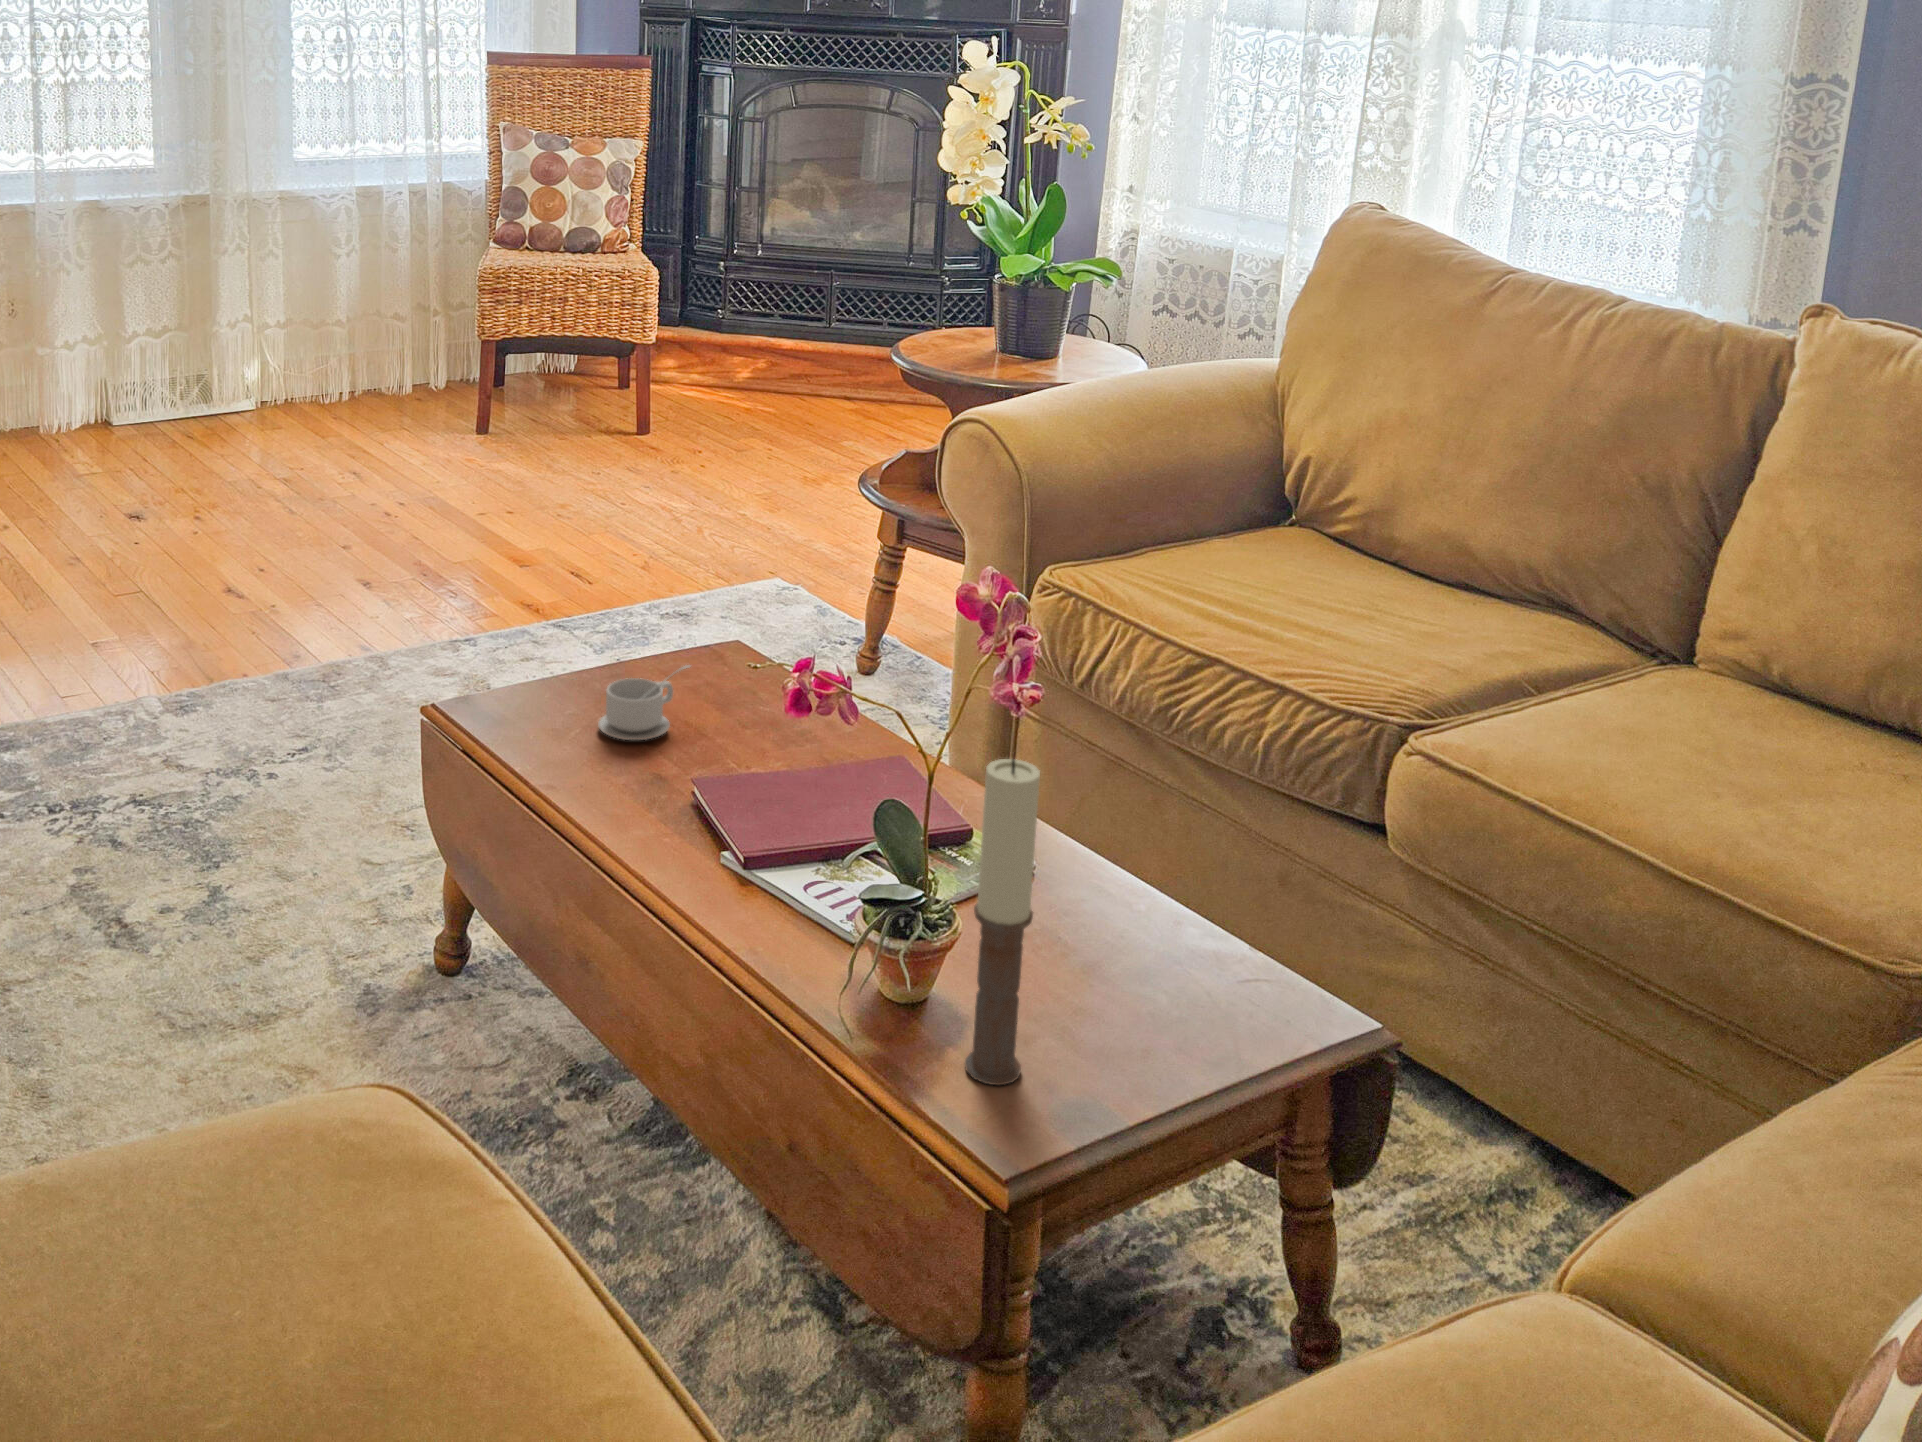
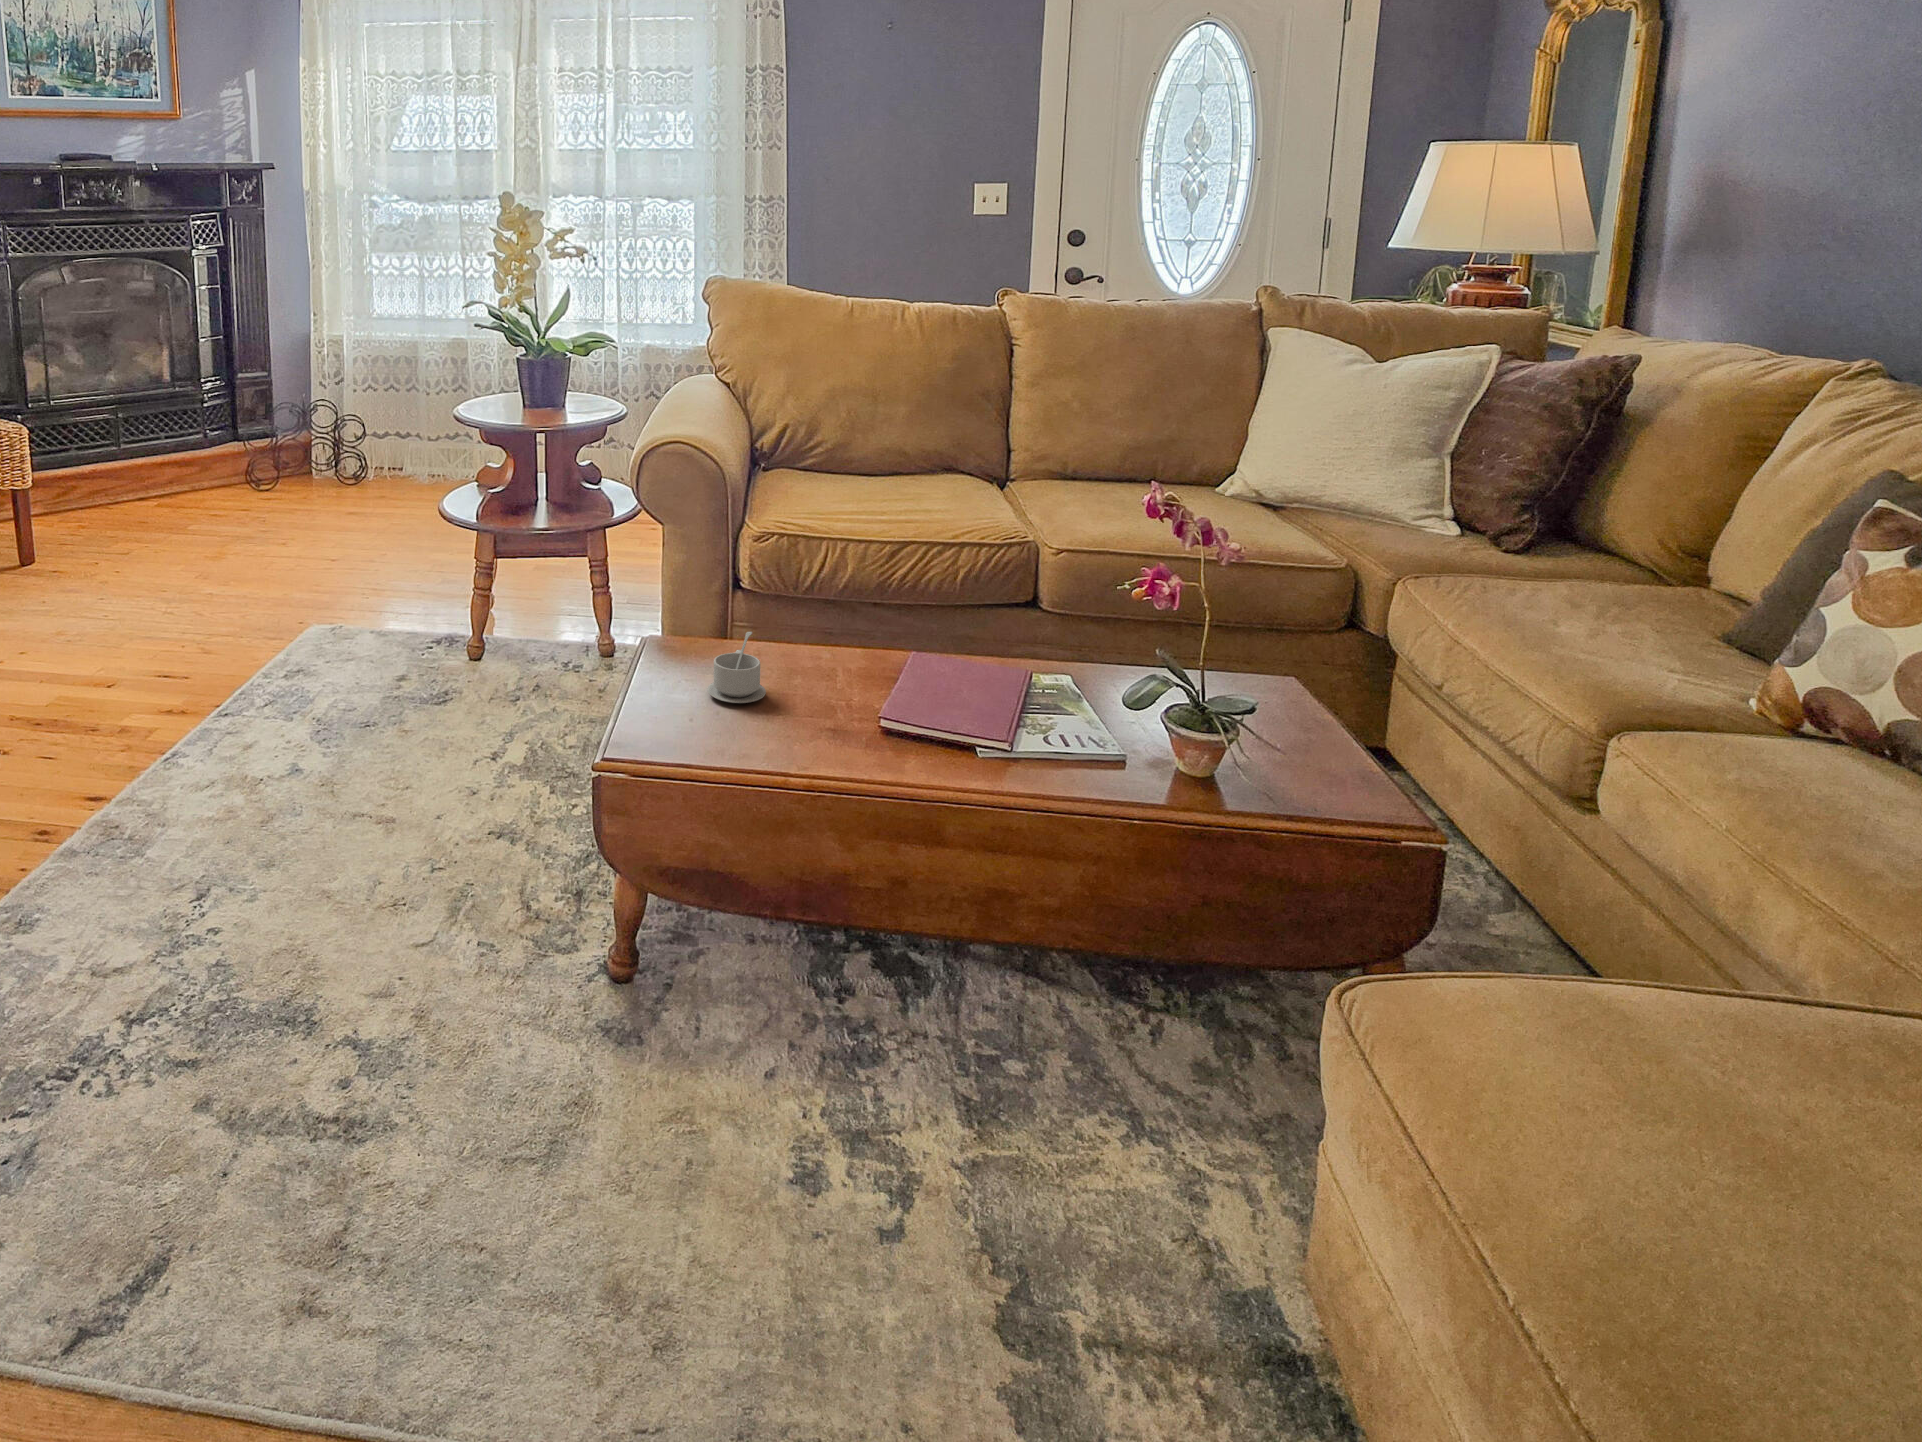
candle: present [965,759,1040,1085] -> none [1282,554,1343,778]

